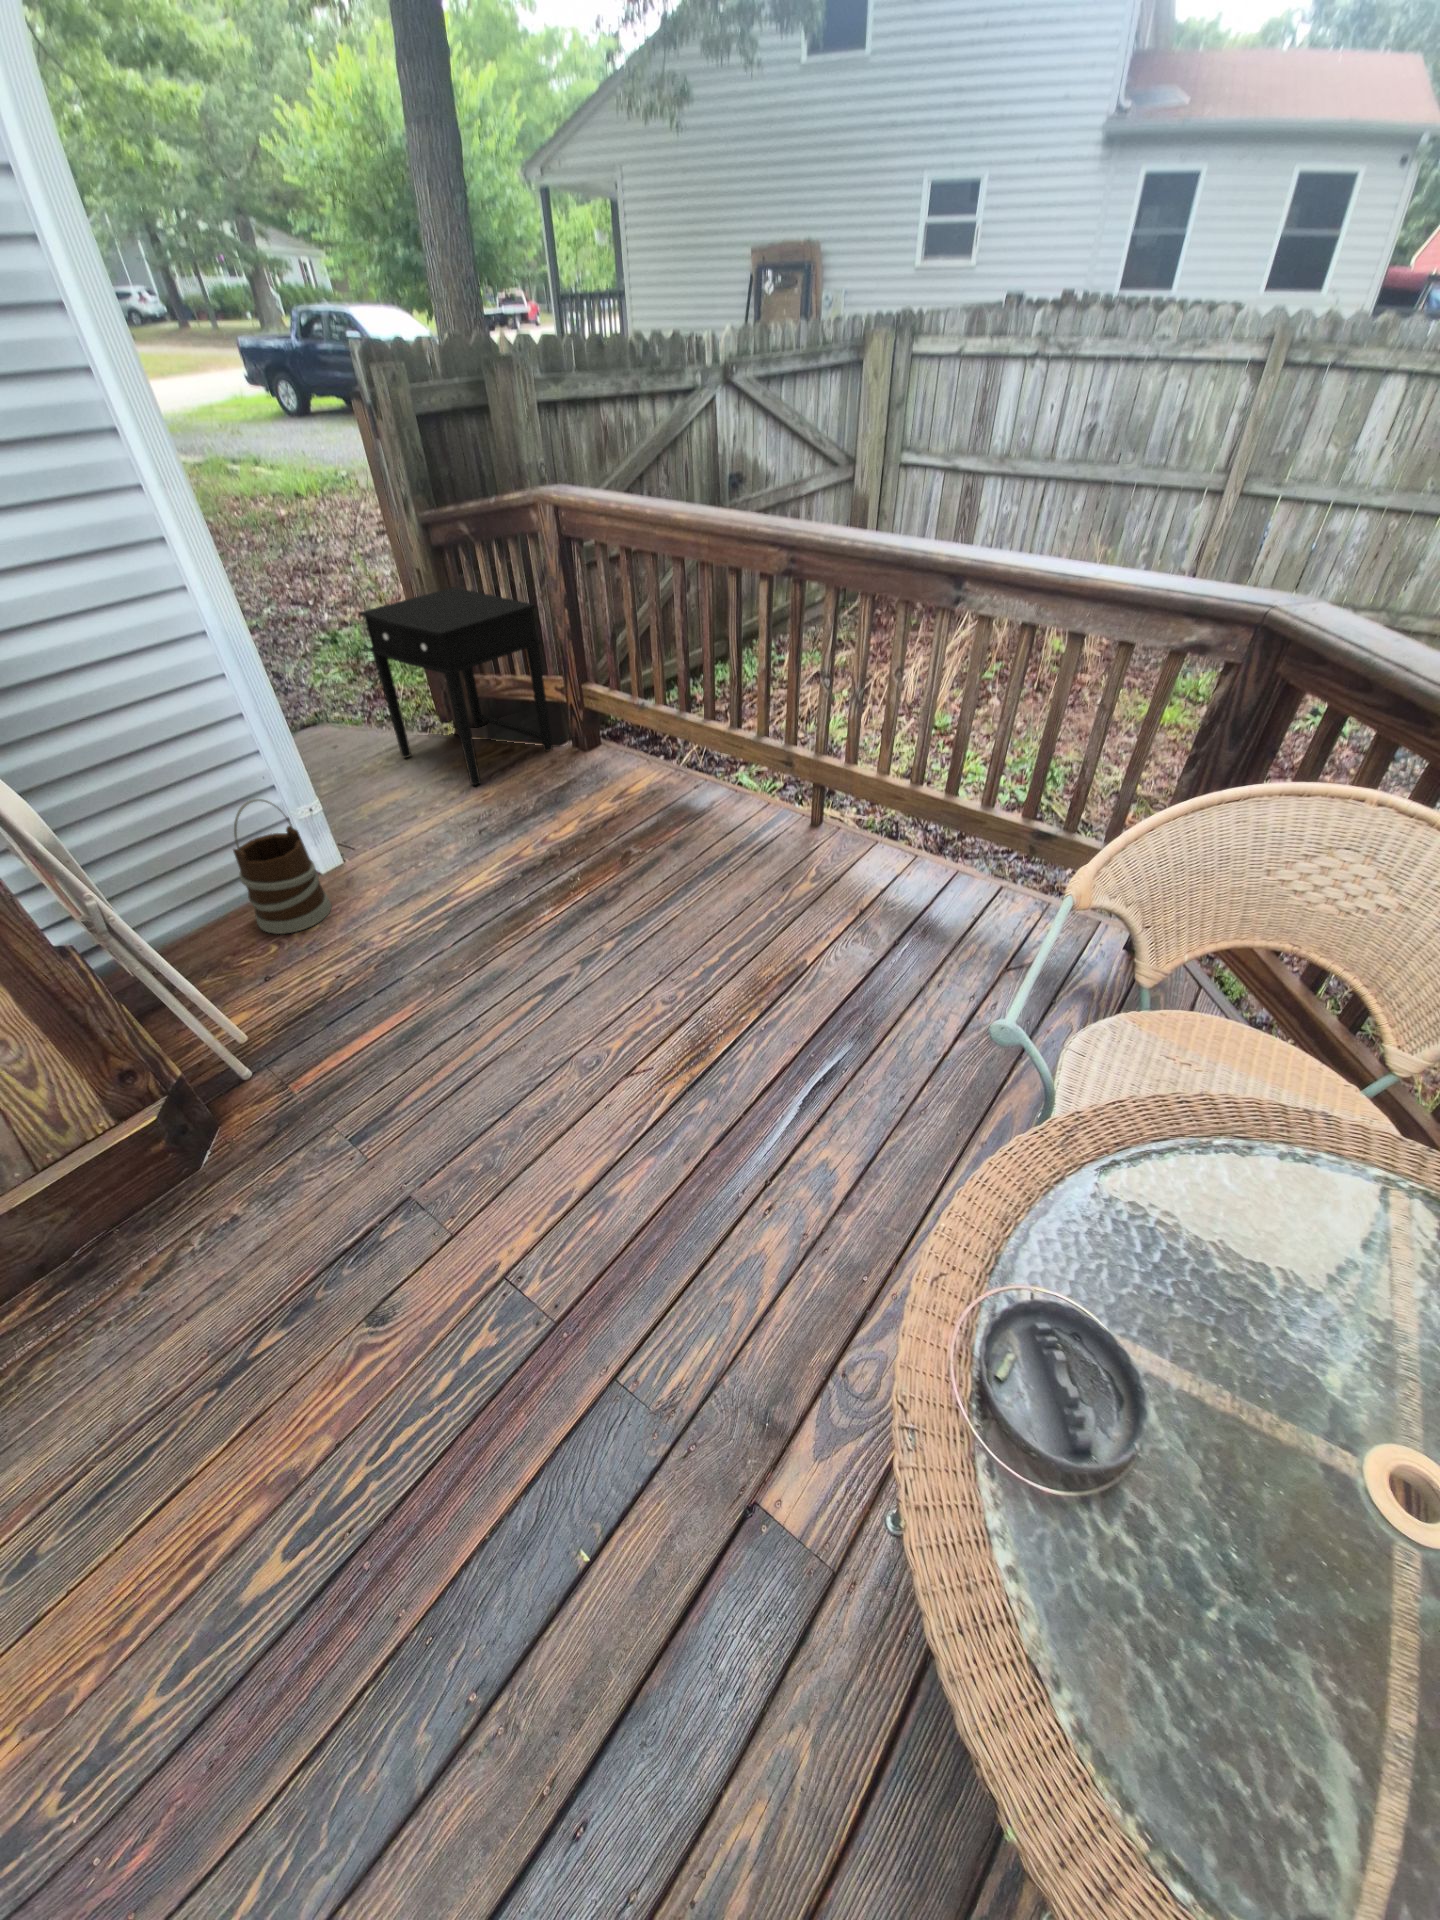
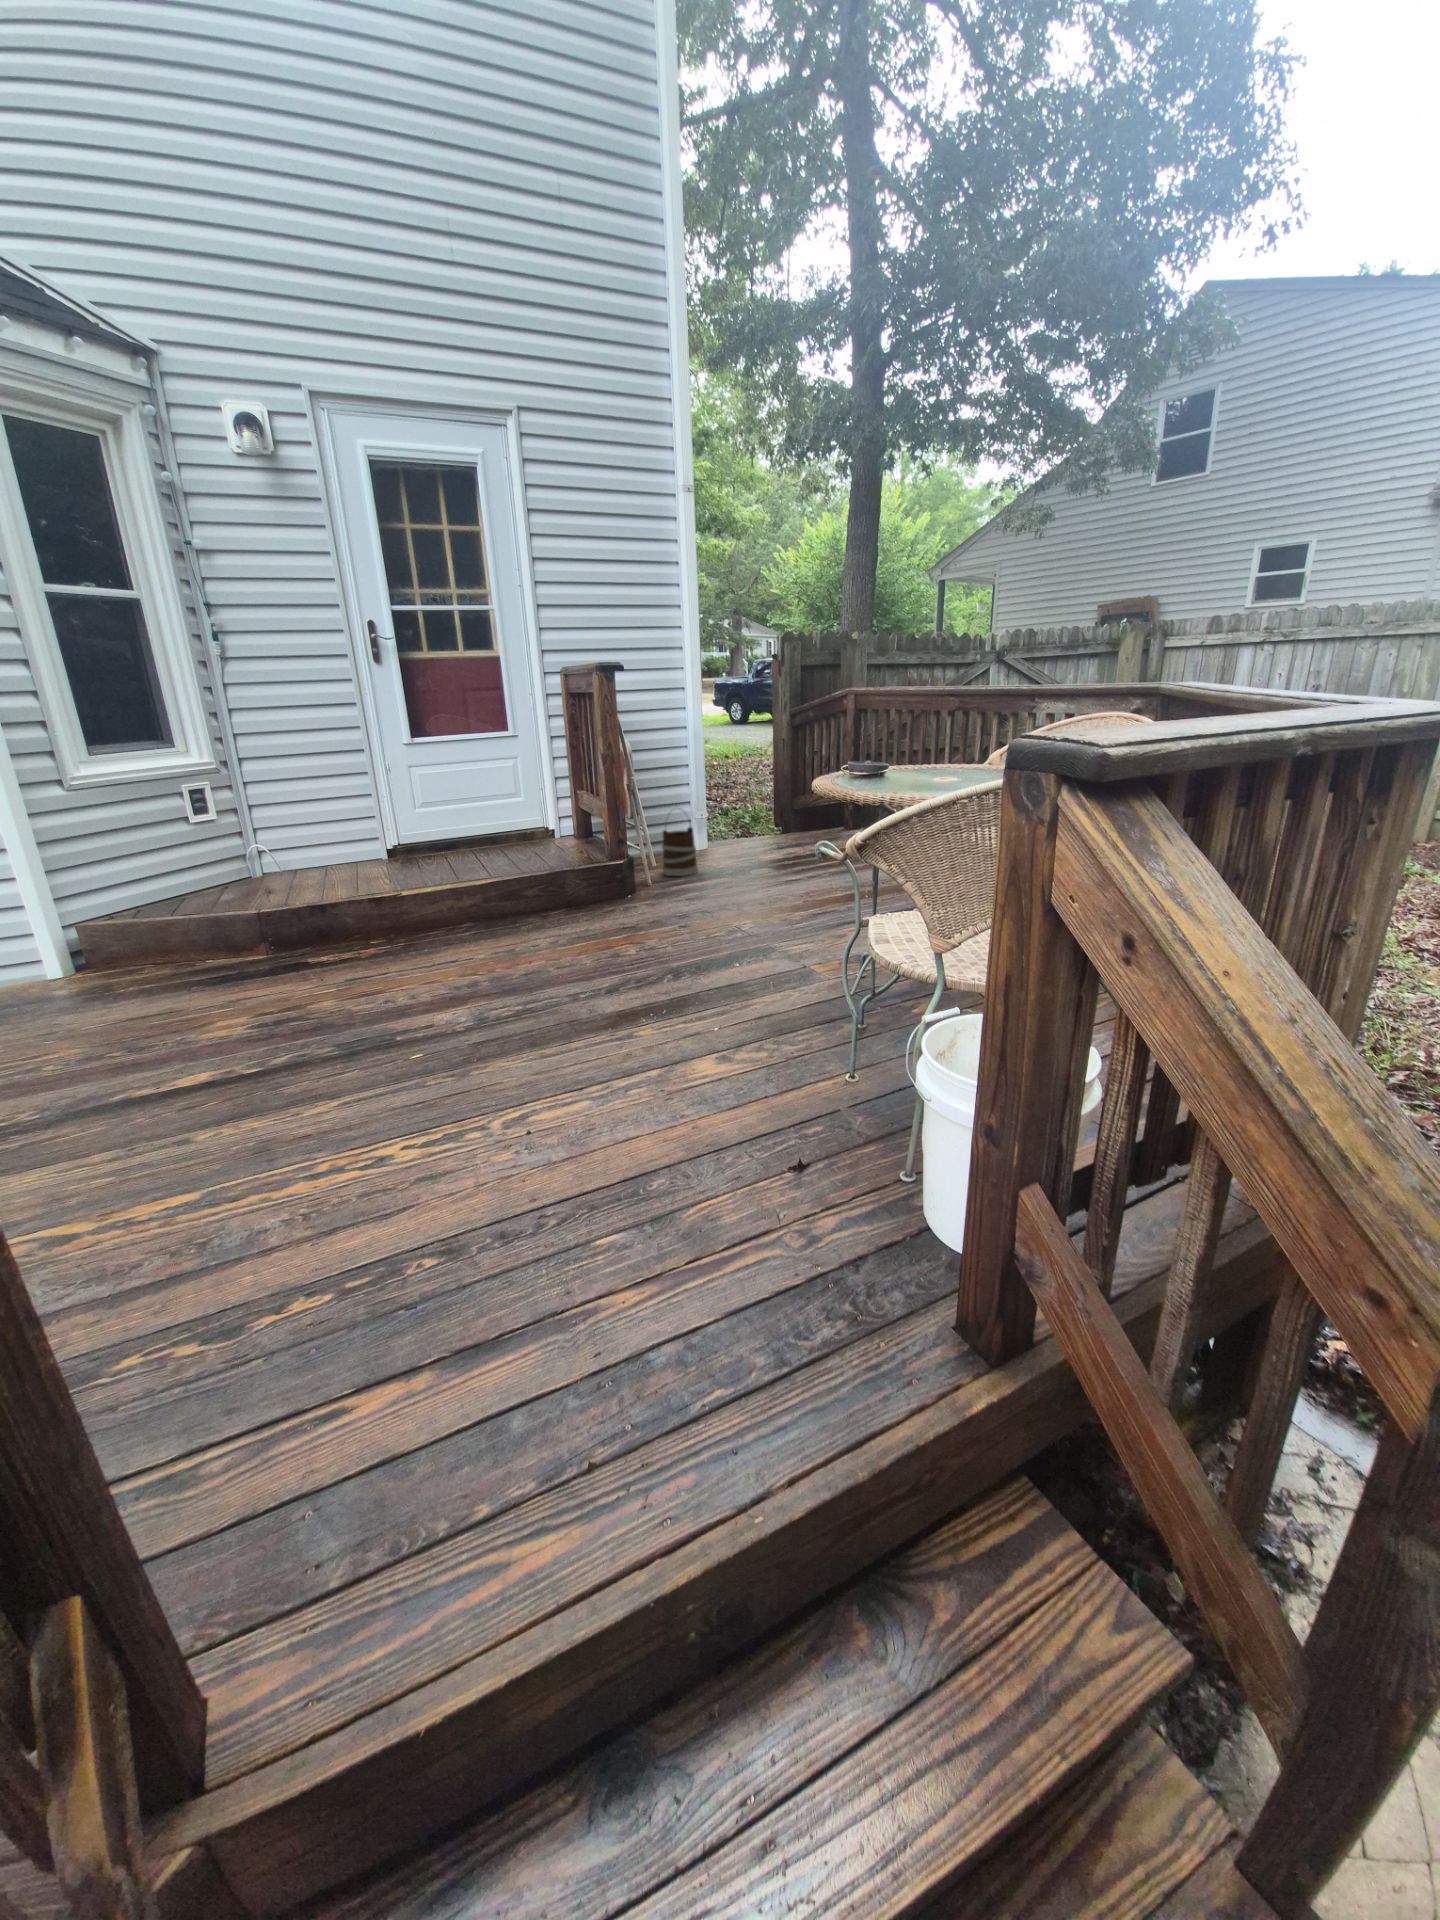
side table: present [360,587,553,785] -> none [746,750,839,845]

